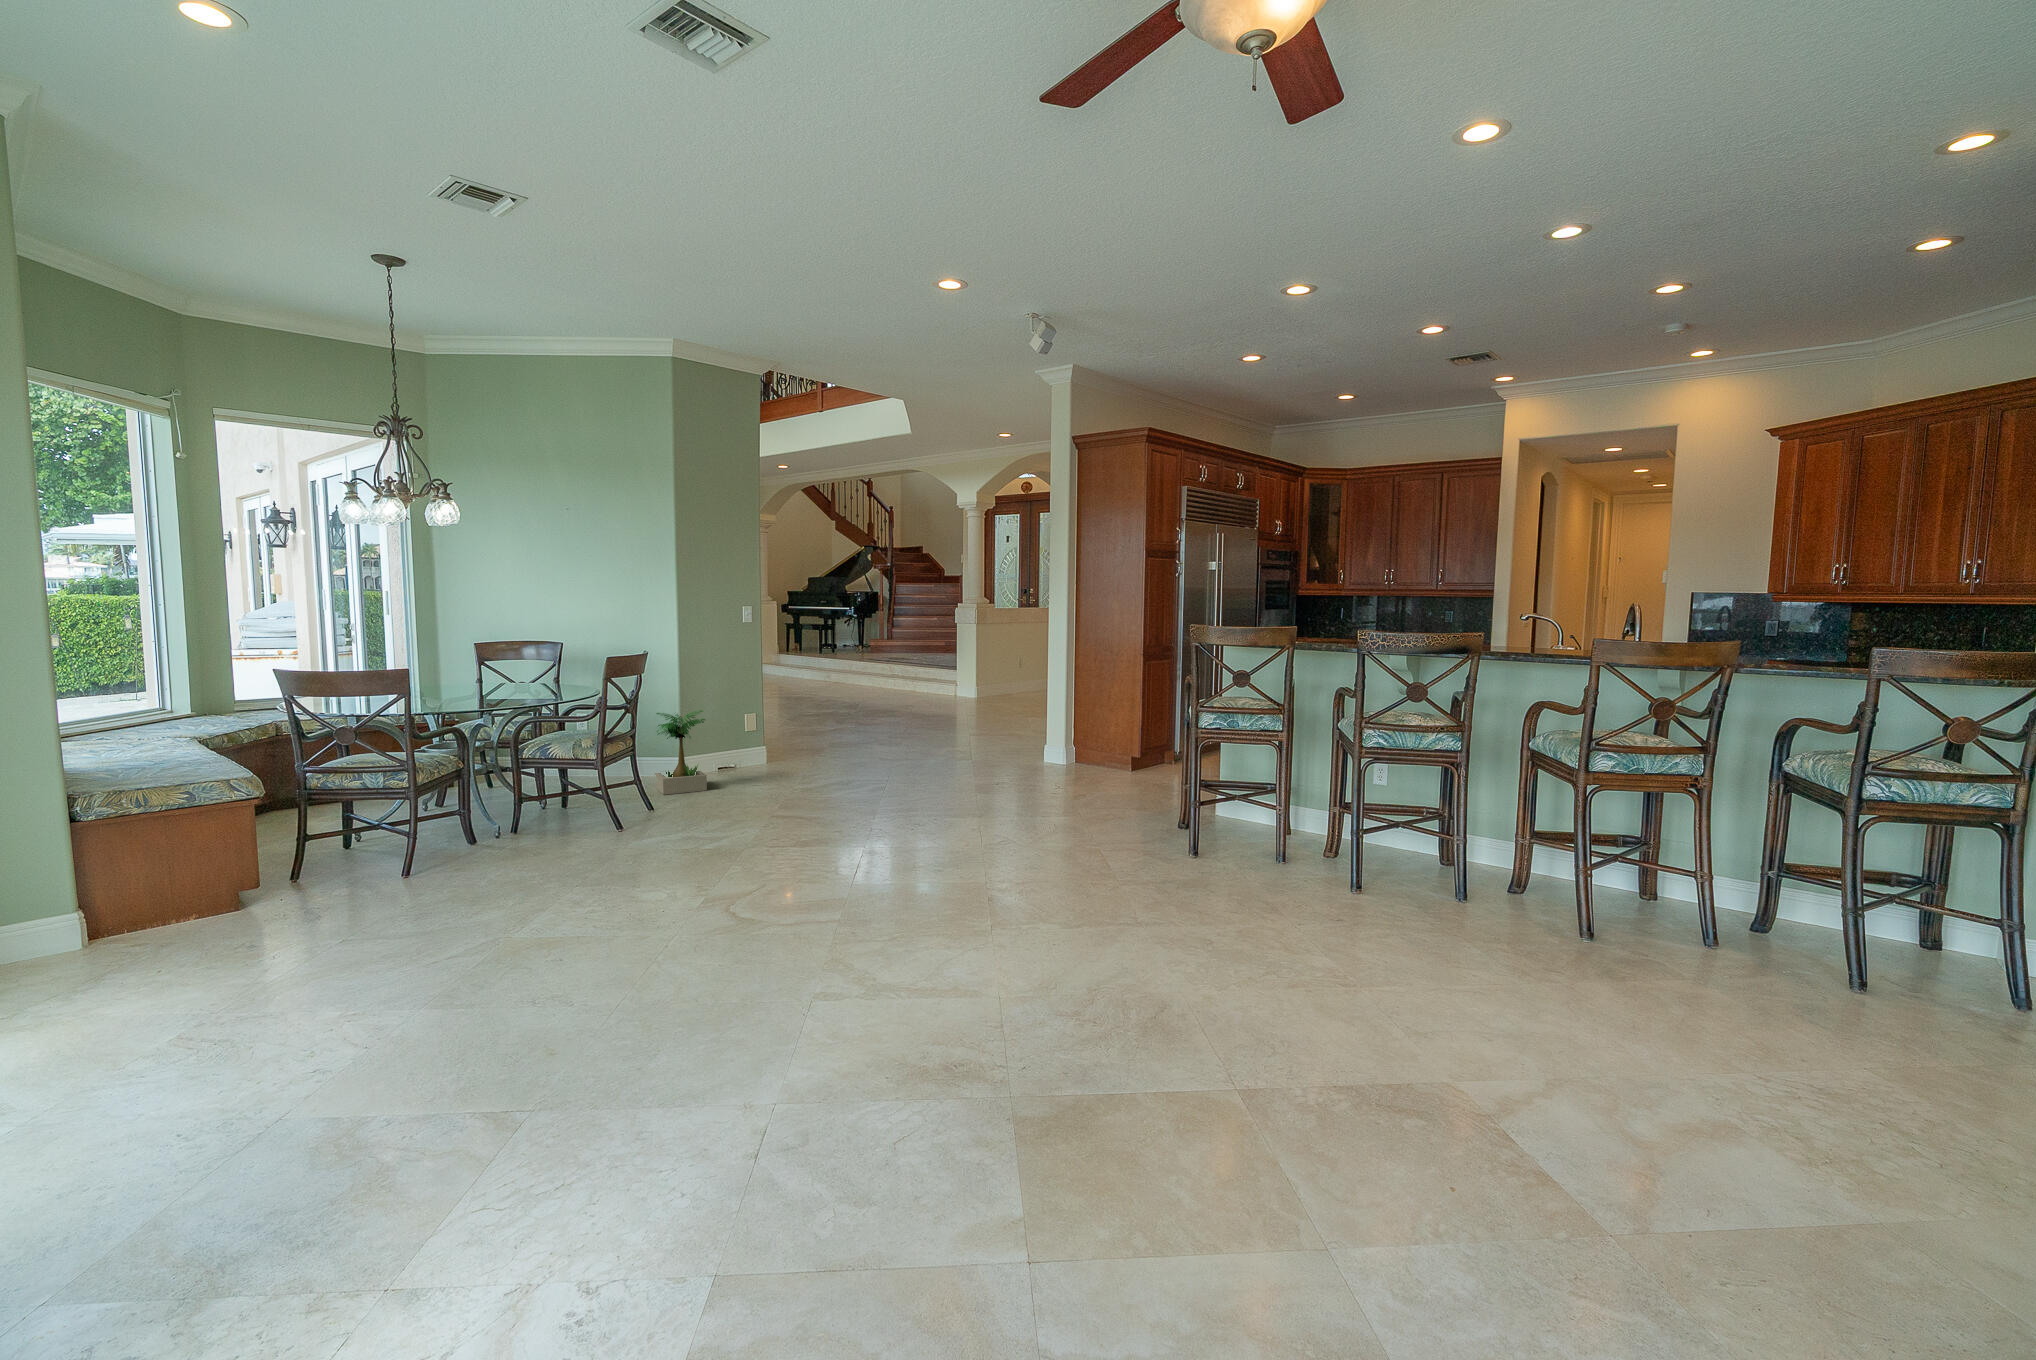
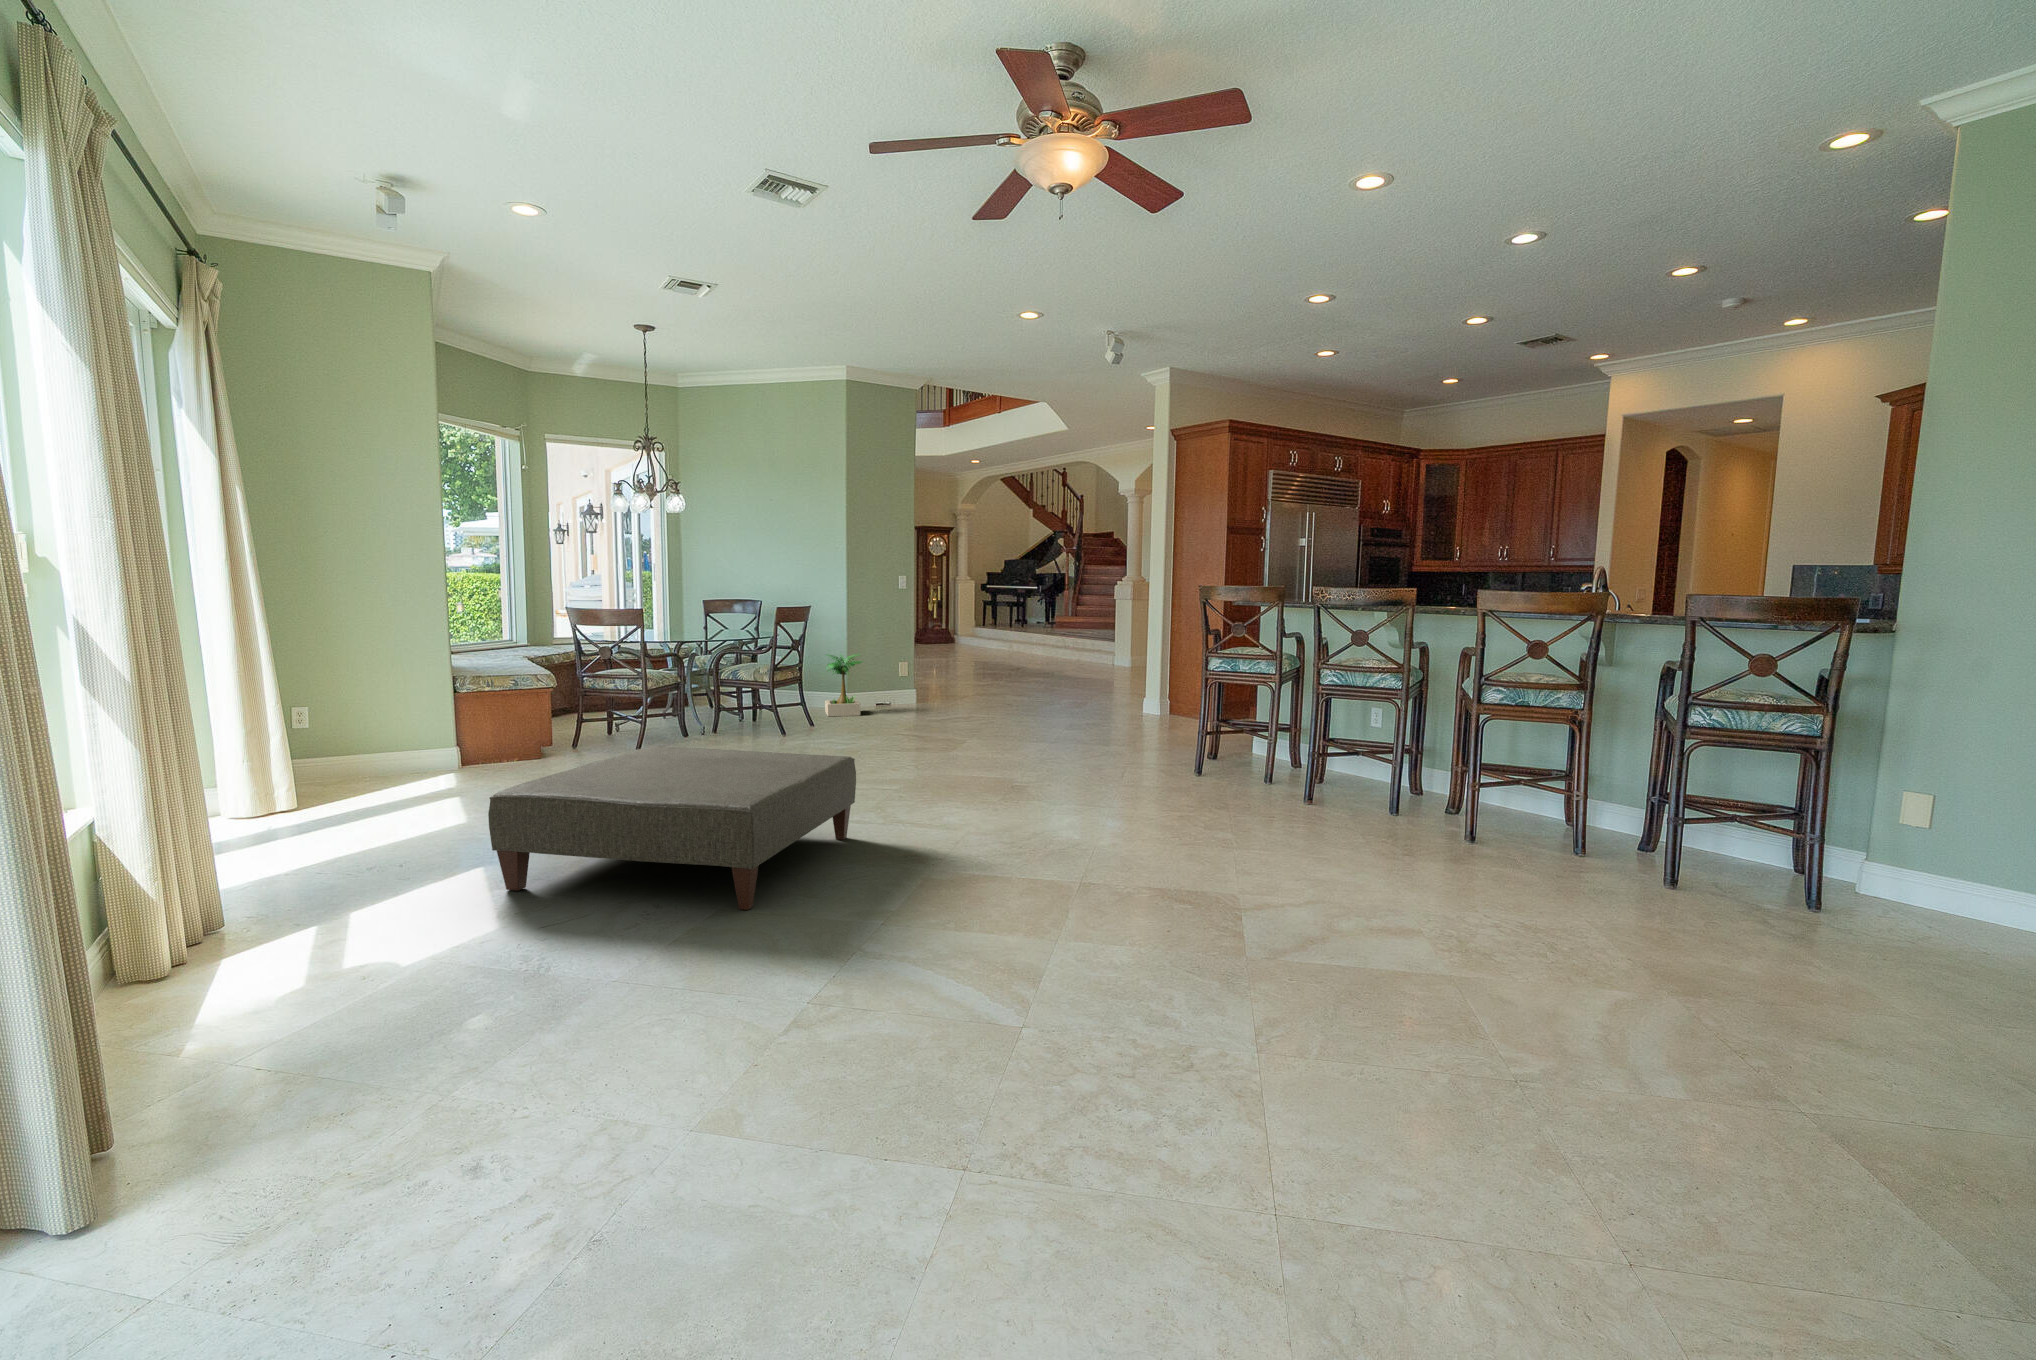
ottoman: none [218,915,854,1297] -> present [488,746,856,910]

